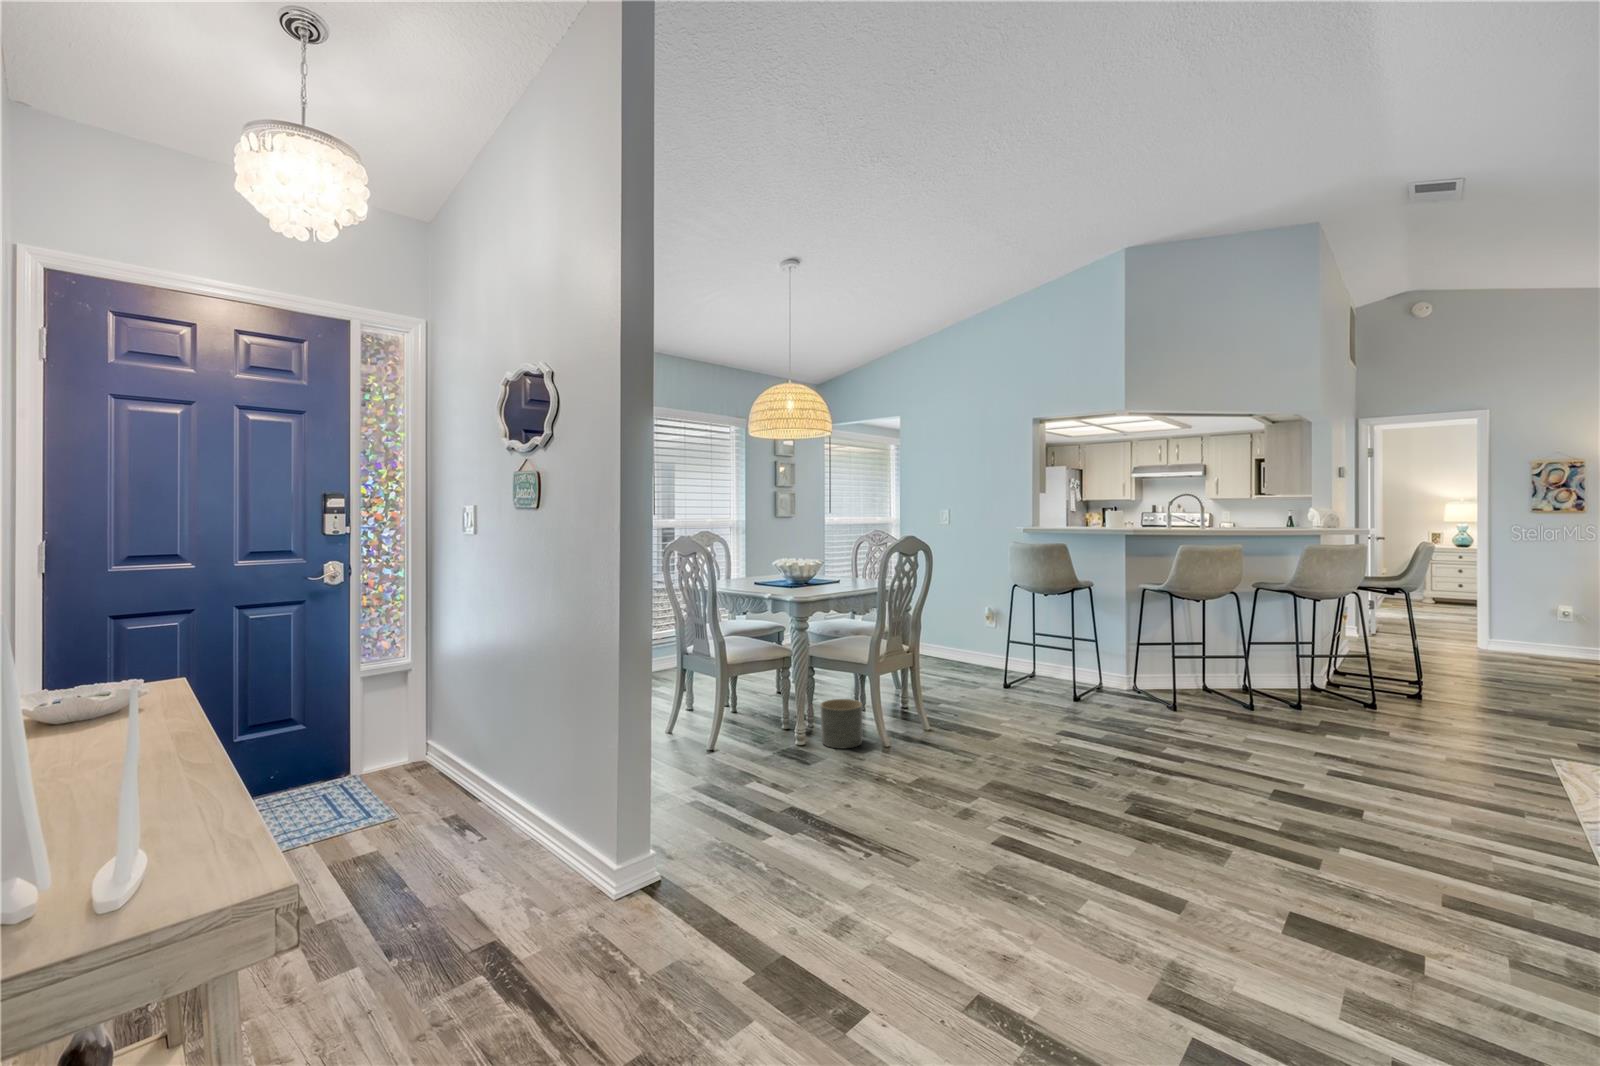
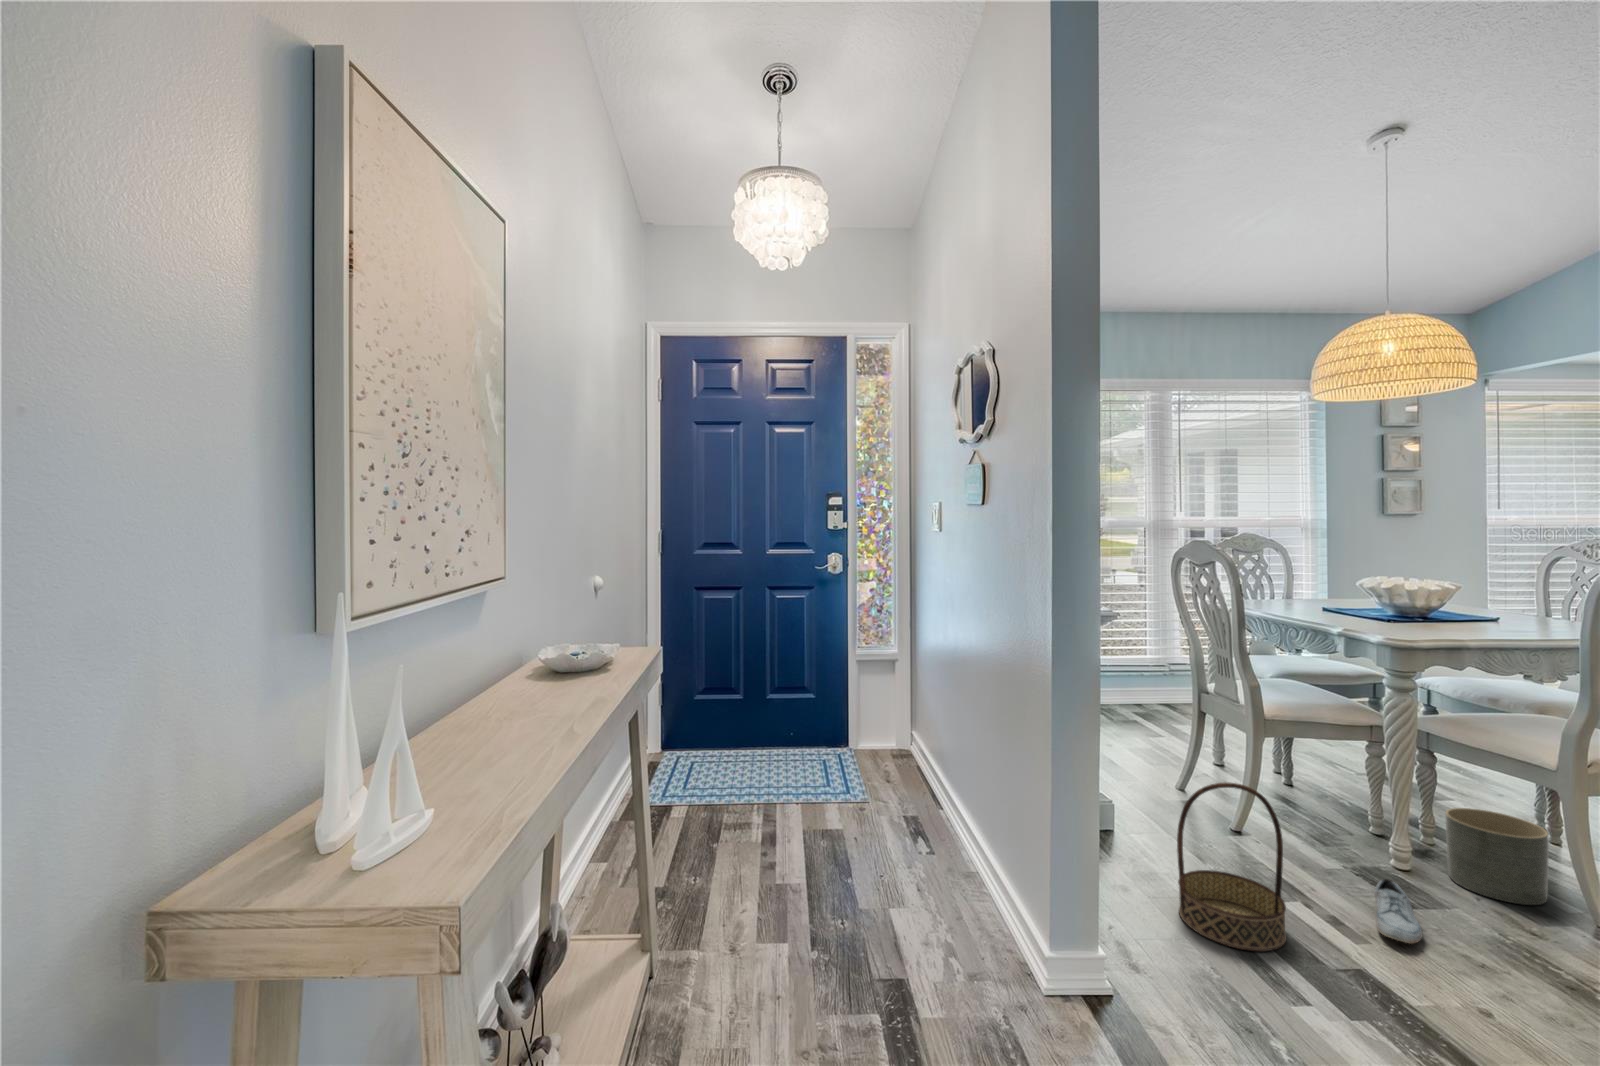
basket: none [689,709,753,822] -> present [1177,782,1286,951]
shoe: none [792,752,816,785] -> present [1374,879,1422,944]

